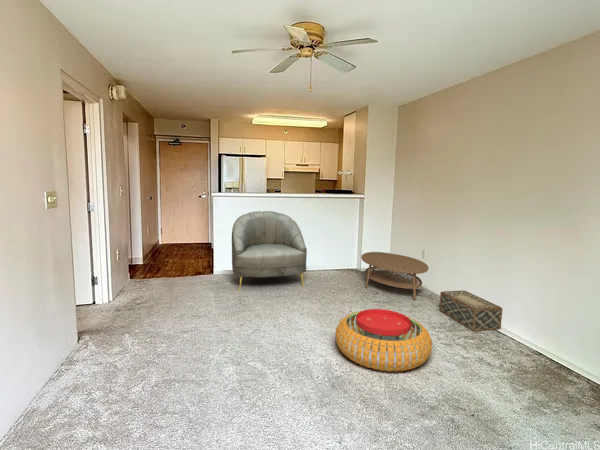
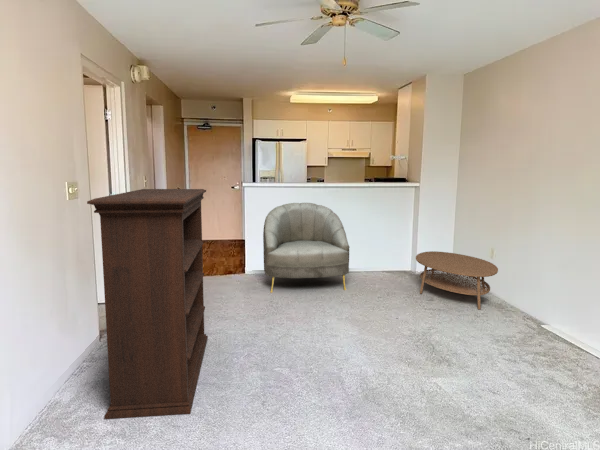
bookshelf: none [68,199,185,427] -> present [87,189,208,419]
woven basket: present [439,291,502,331] -> none [508,298,587,347]
pouf: present [335,309,432,372] -> none [373,315,488,386]

